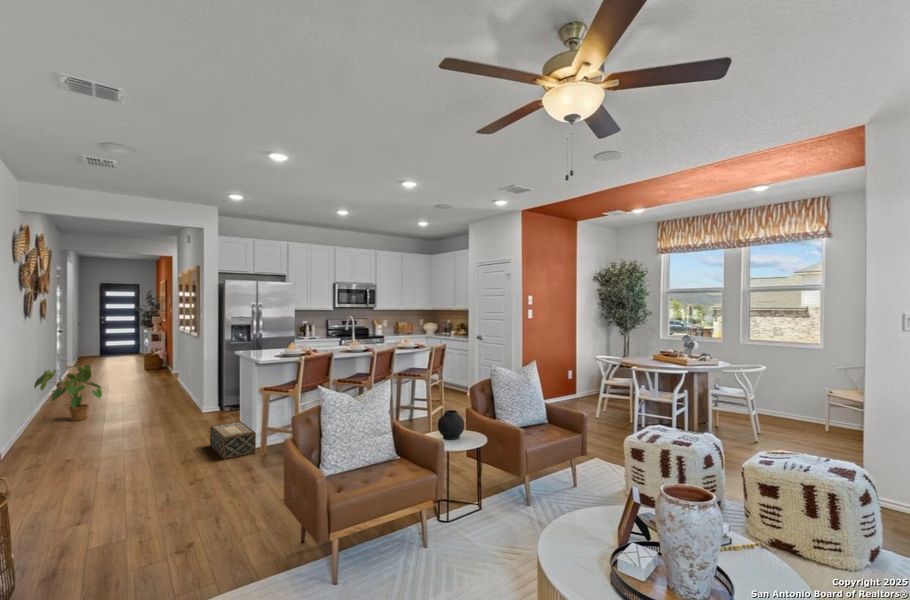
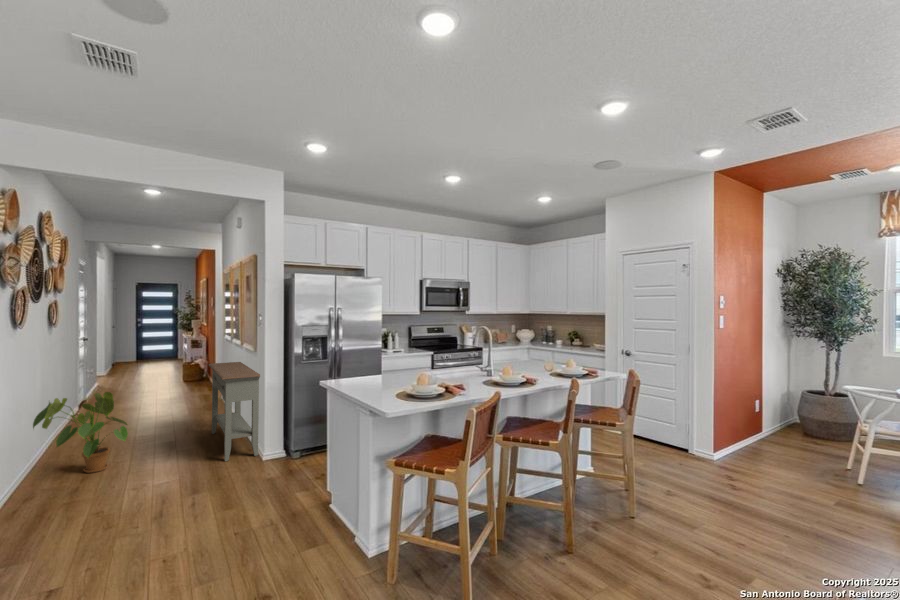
console table: none [163,347,200,414] -> present [208,362,260,461]
woven basket: present [210,421,256,459] -> none [292,496,372,582]

